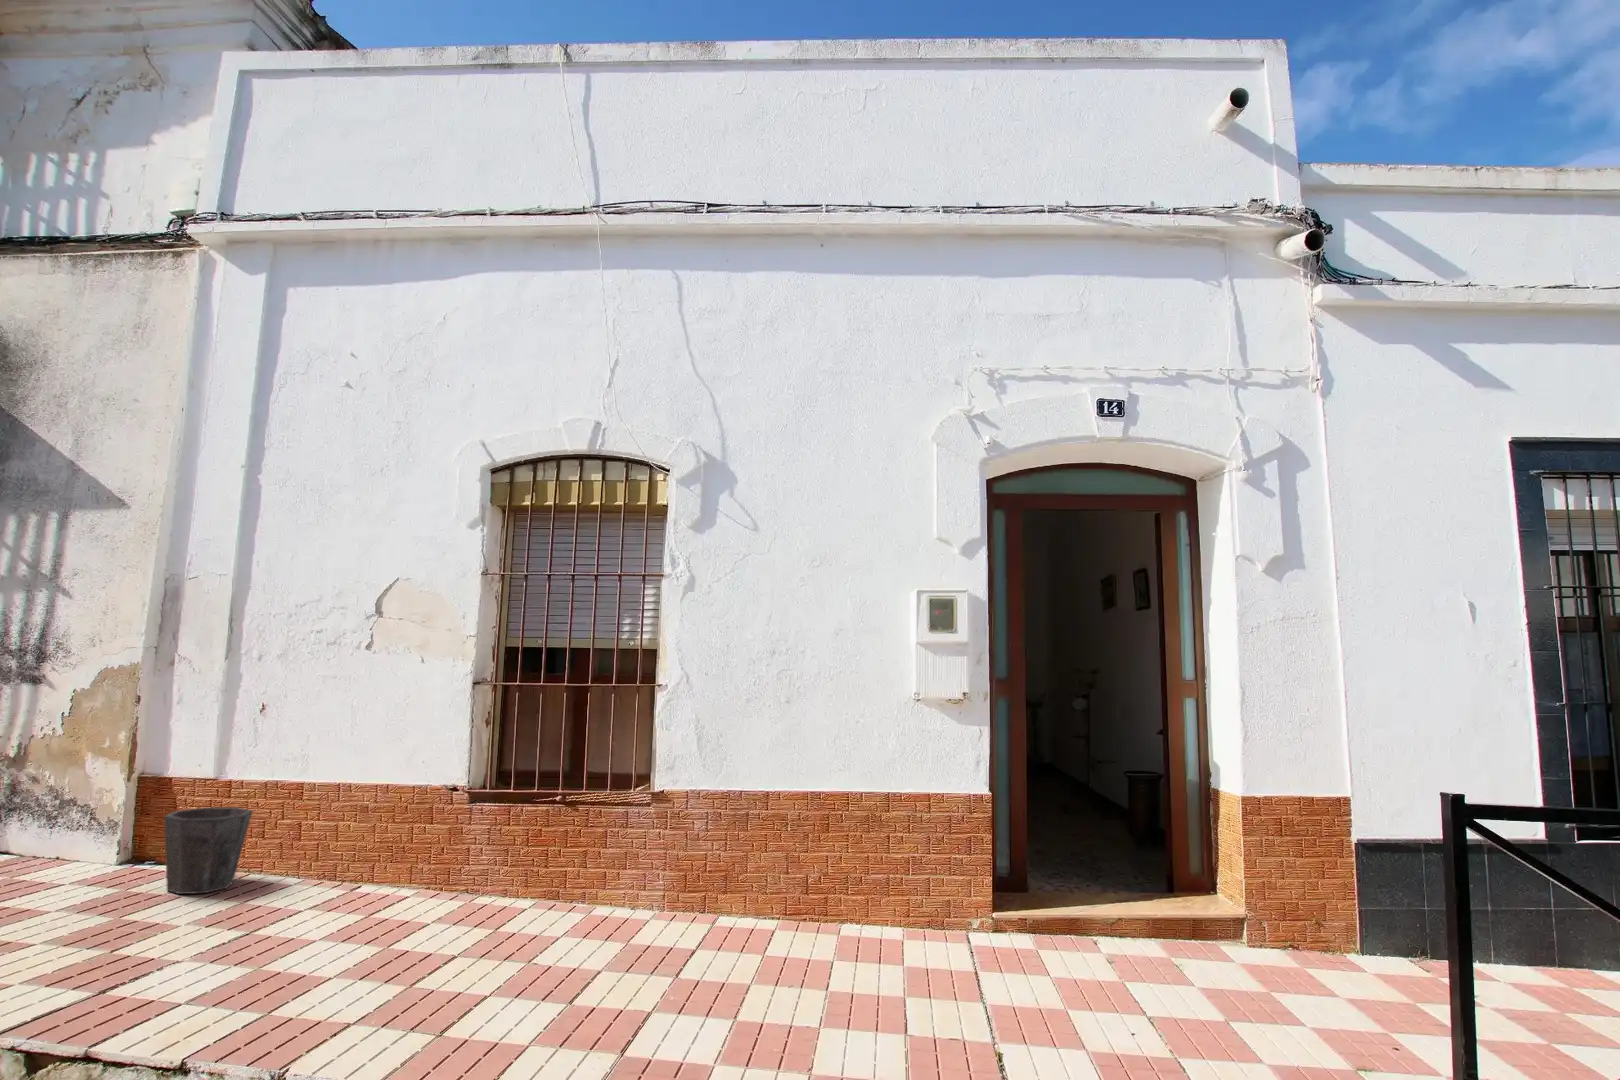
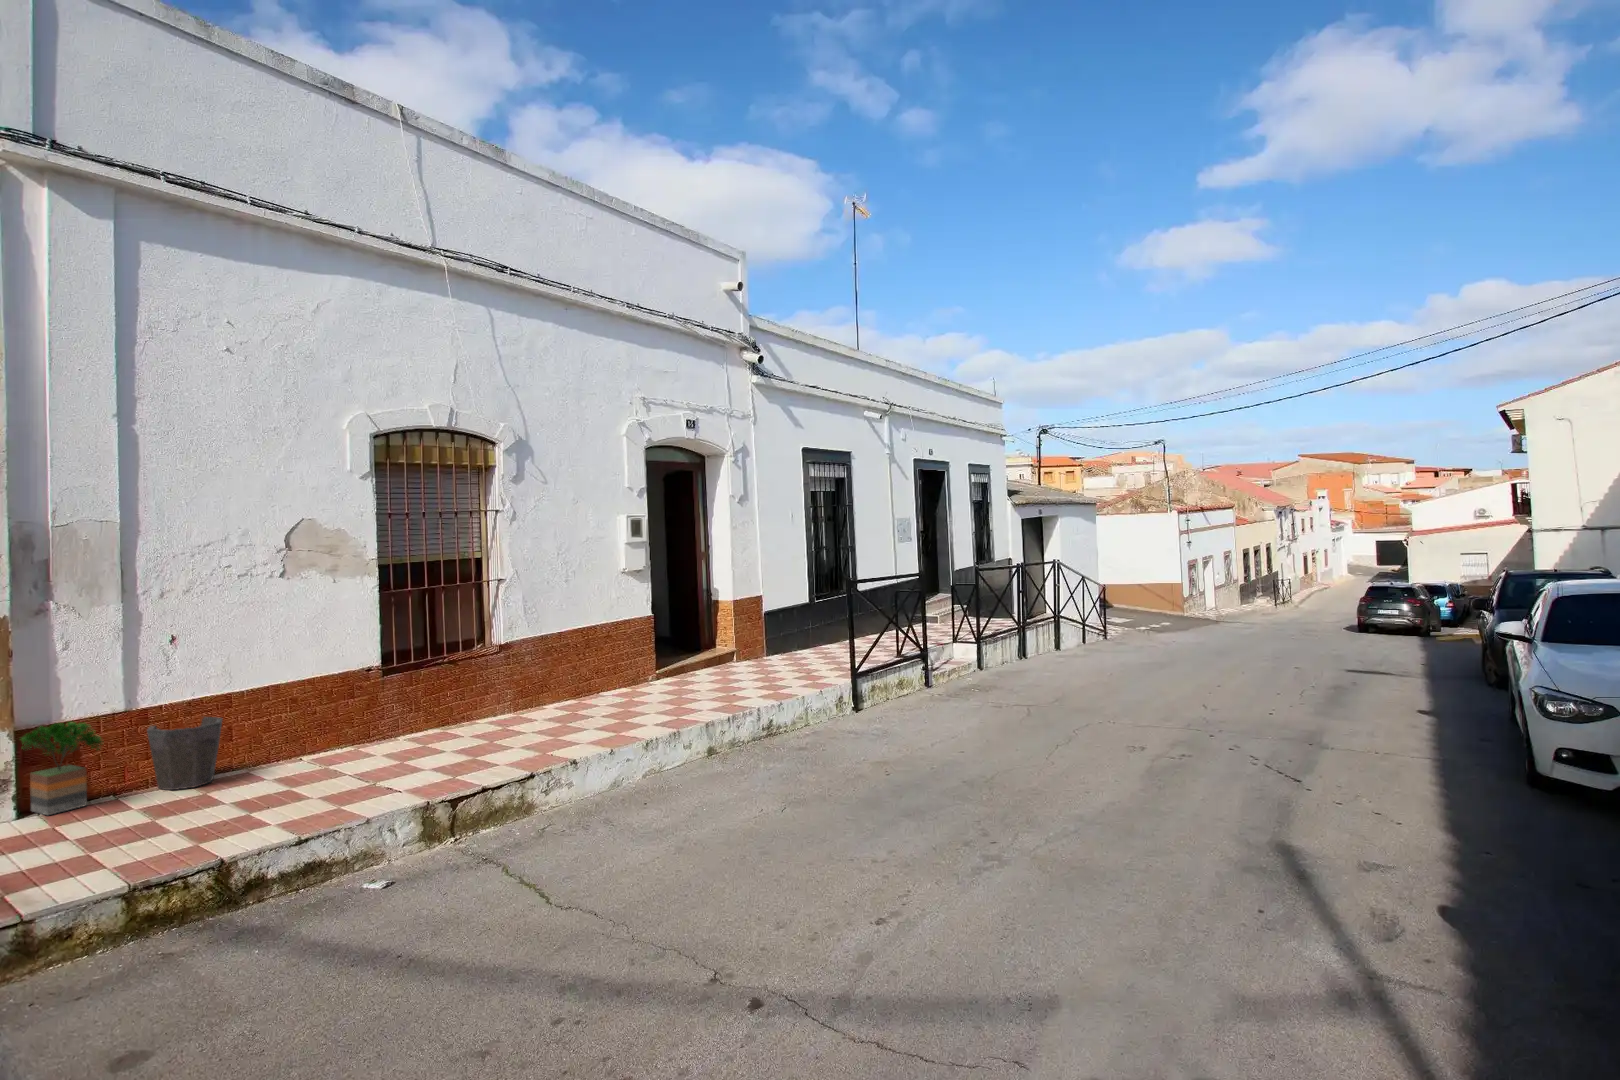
potted tree: none [62,782,146,883] -> present [22,722,102,815]

